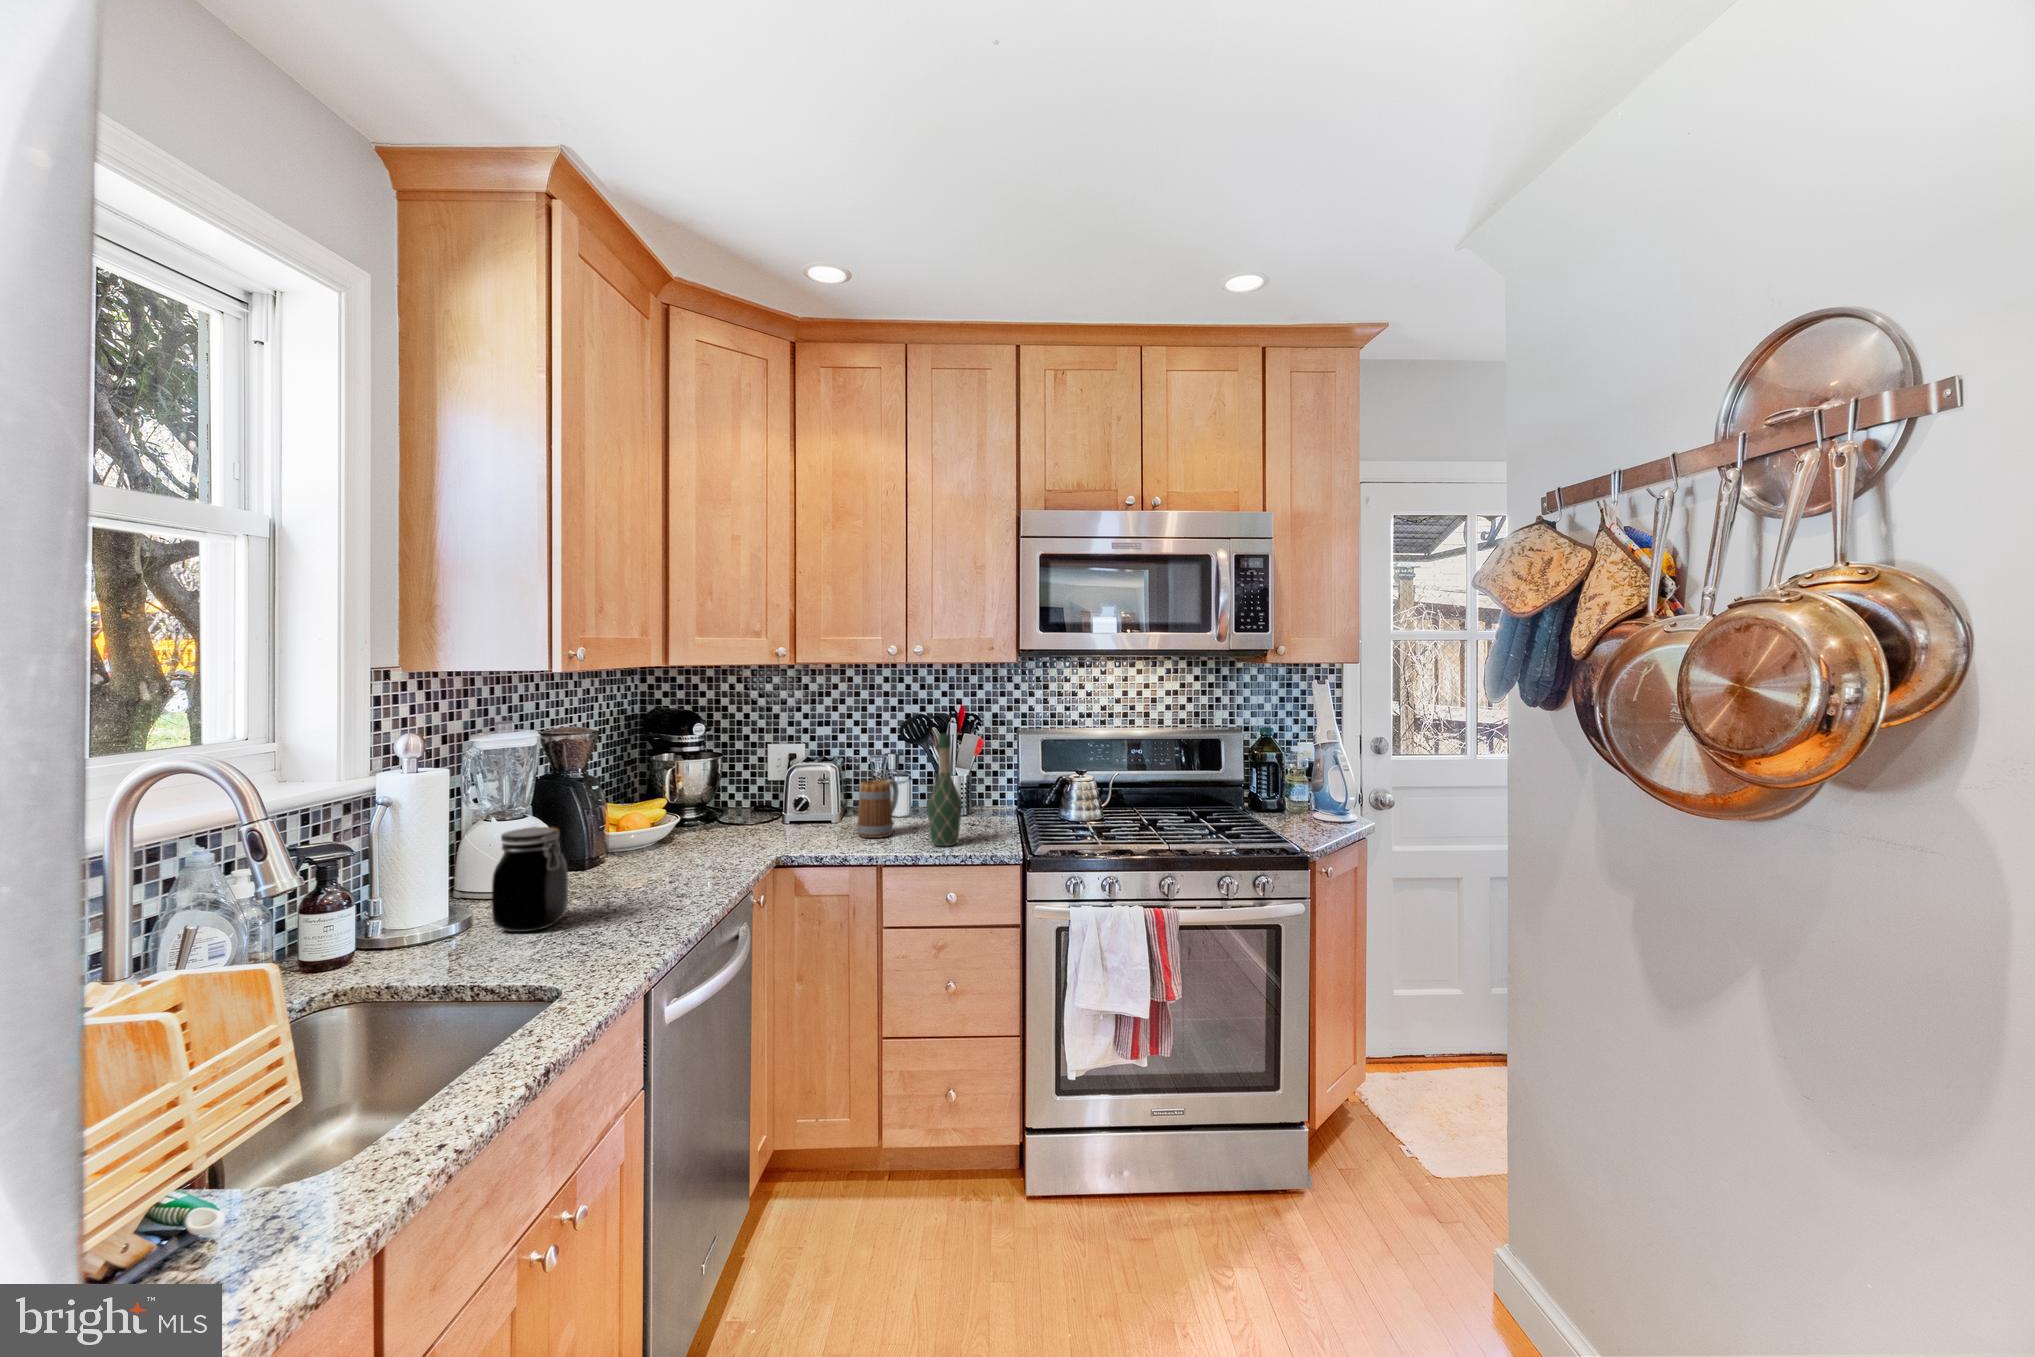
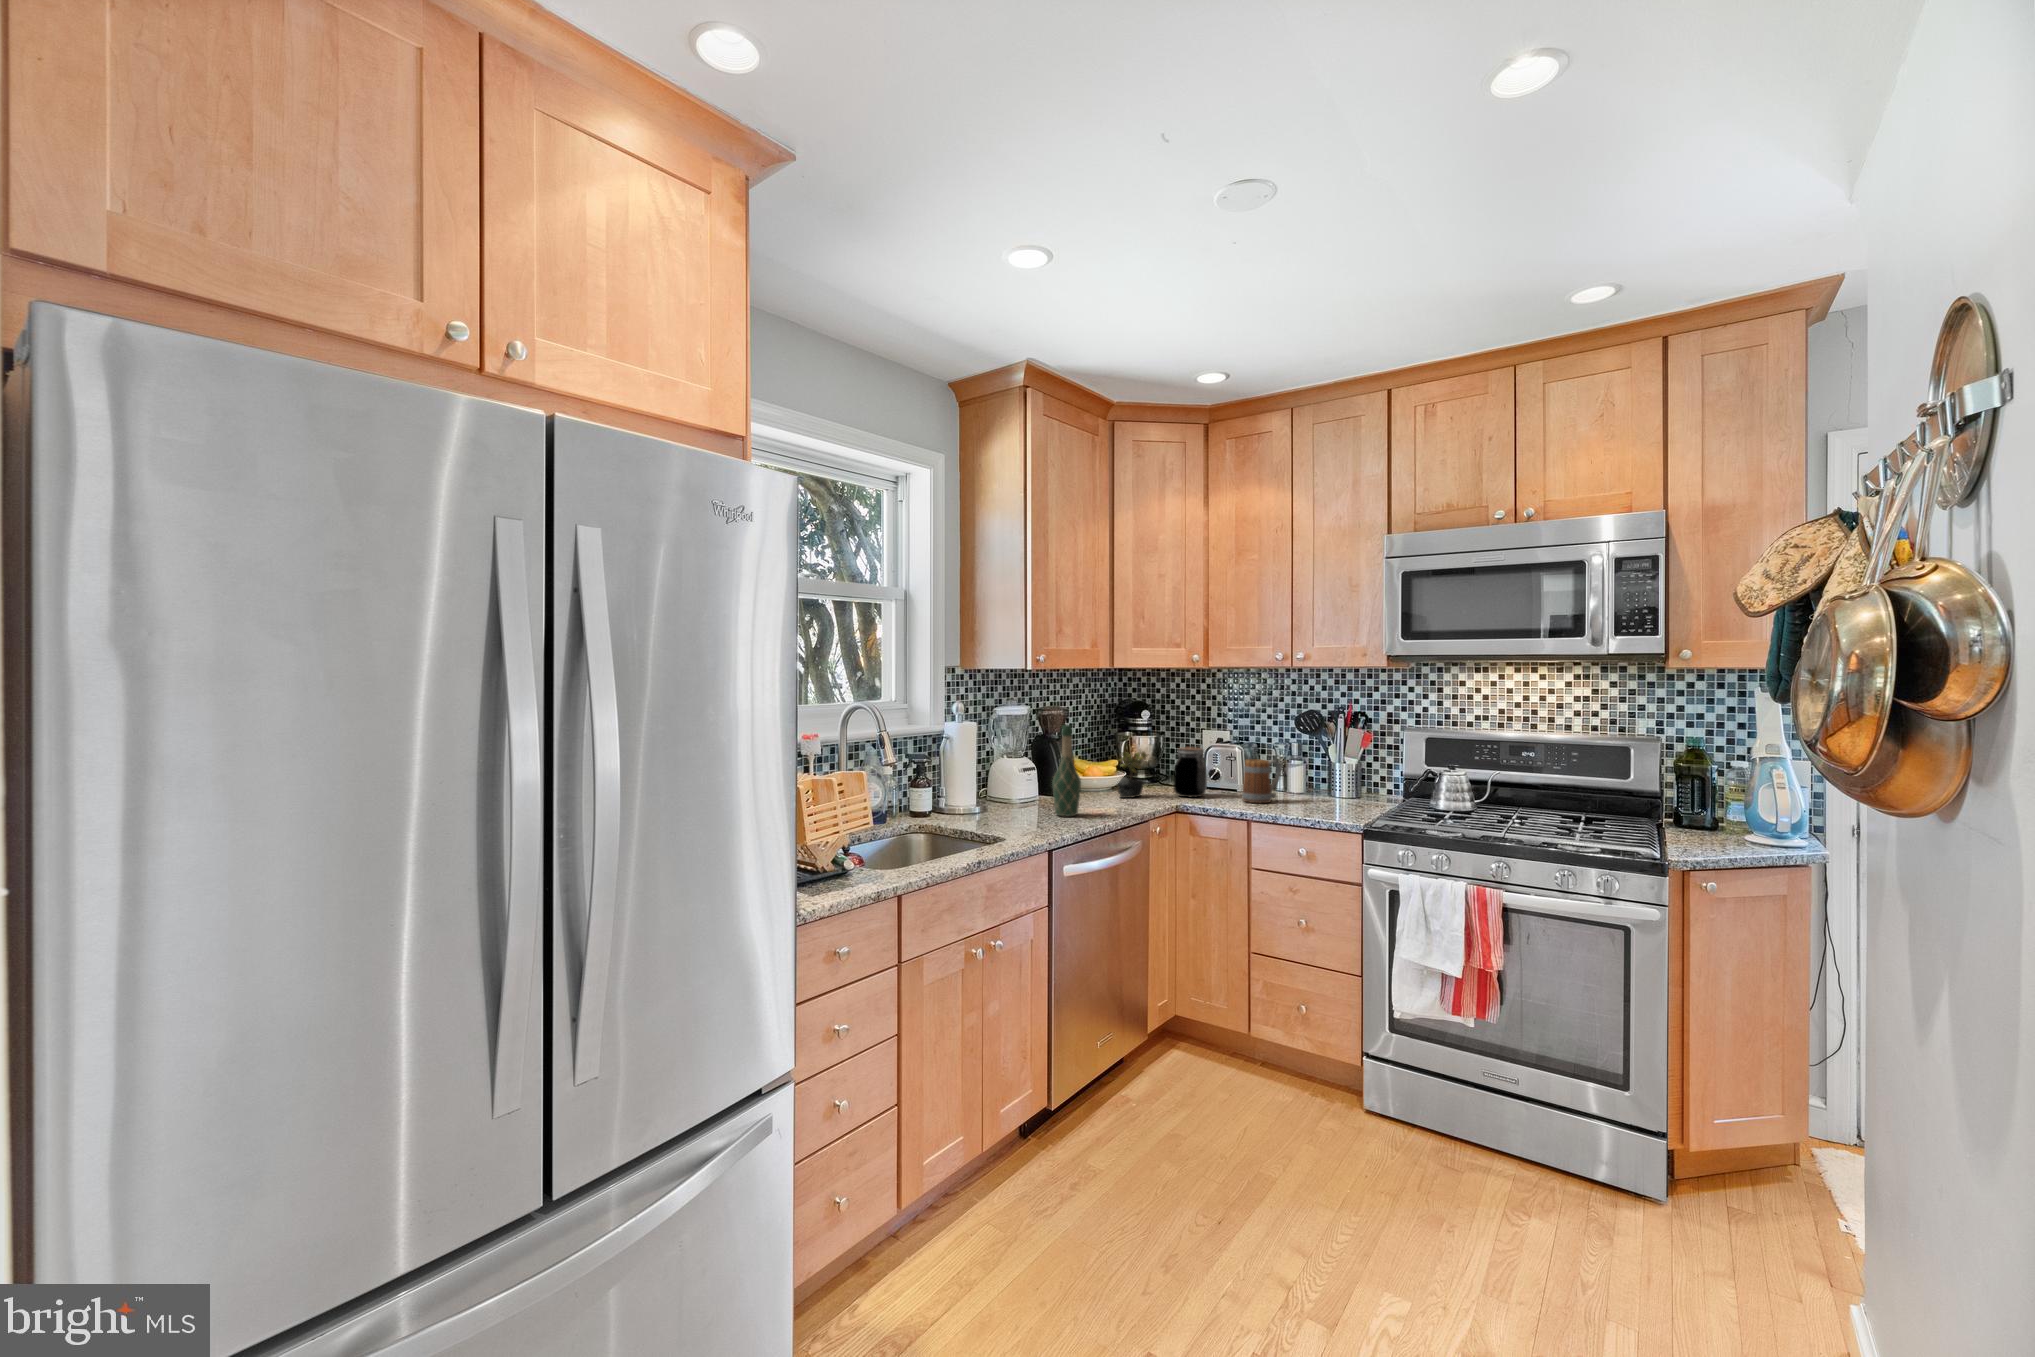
wine bottle: present [927,734,962,846] -> present [1052,725,1081,816]
succulent plant: none [681,780,728,855] -> present [1118,752,1147,798]
jar: present [492,827,568,932] -> present [1174,747,1207,798]

